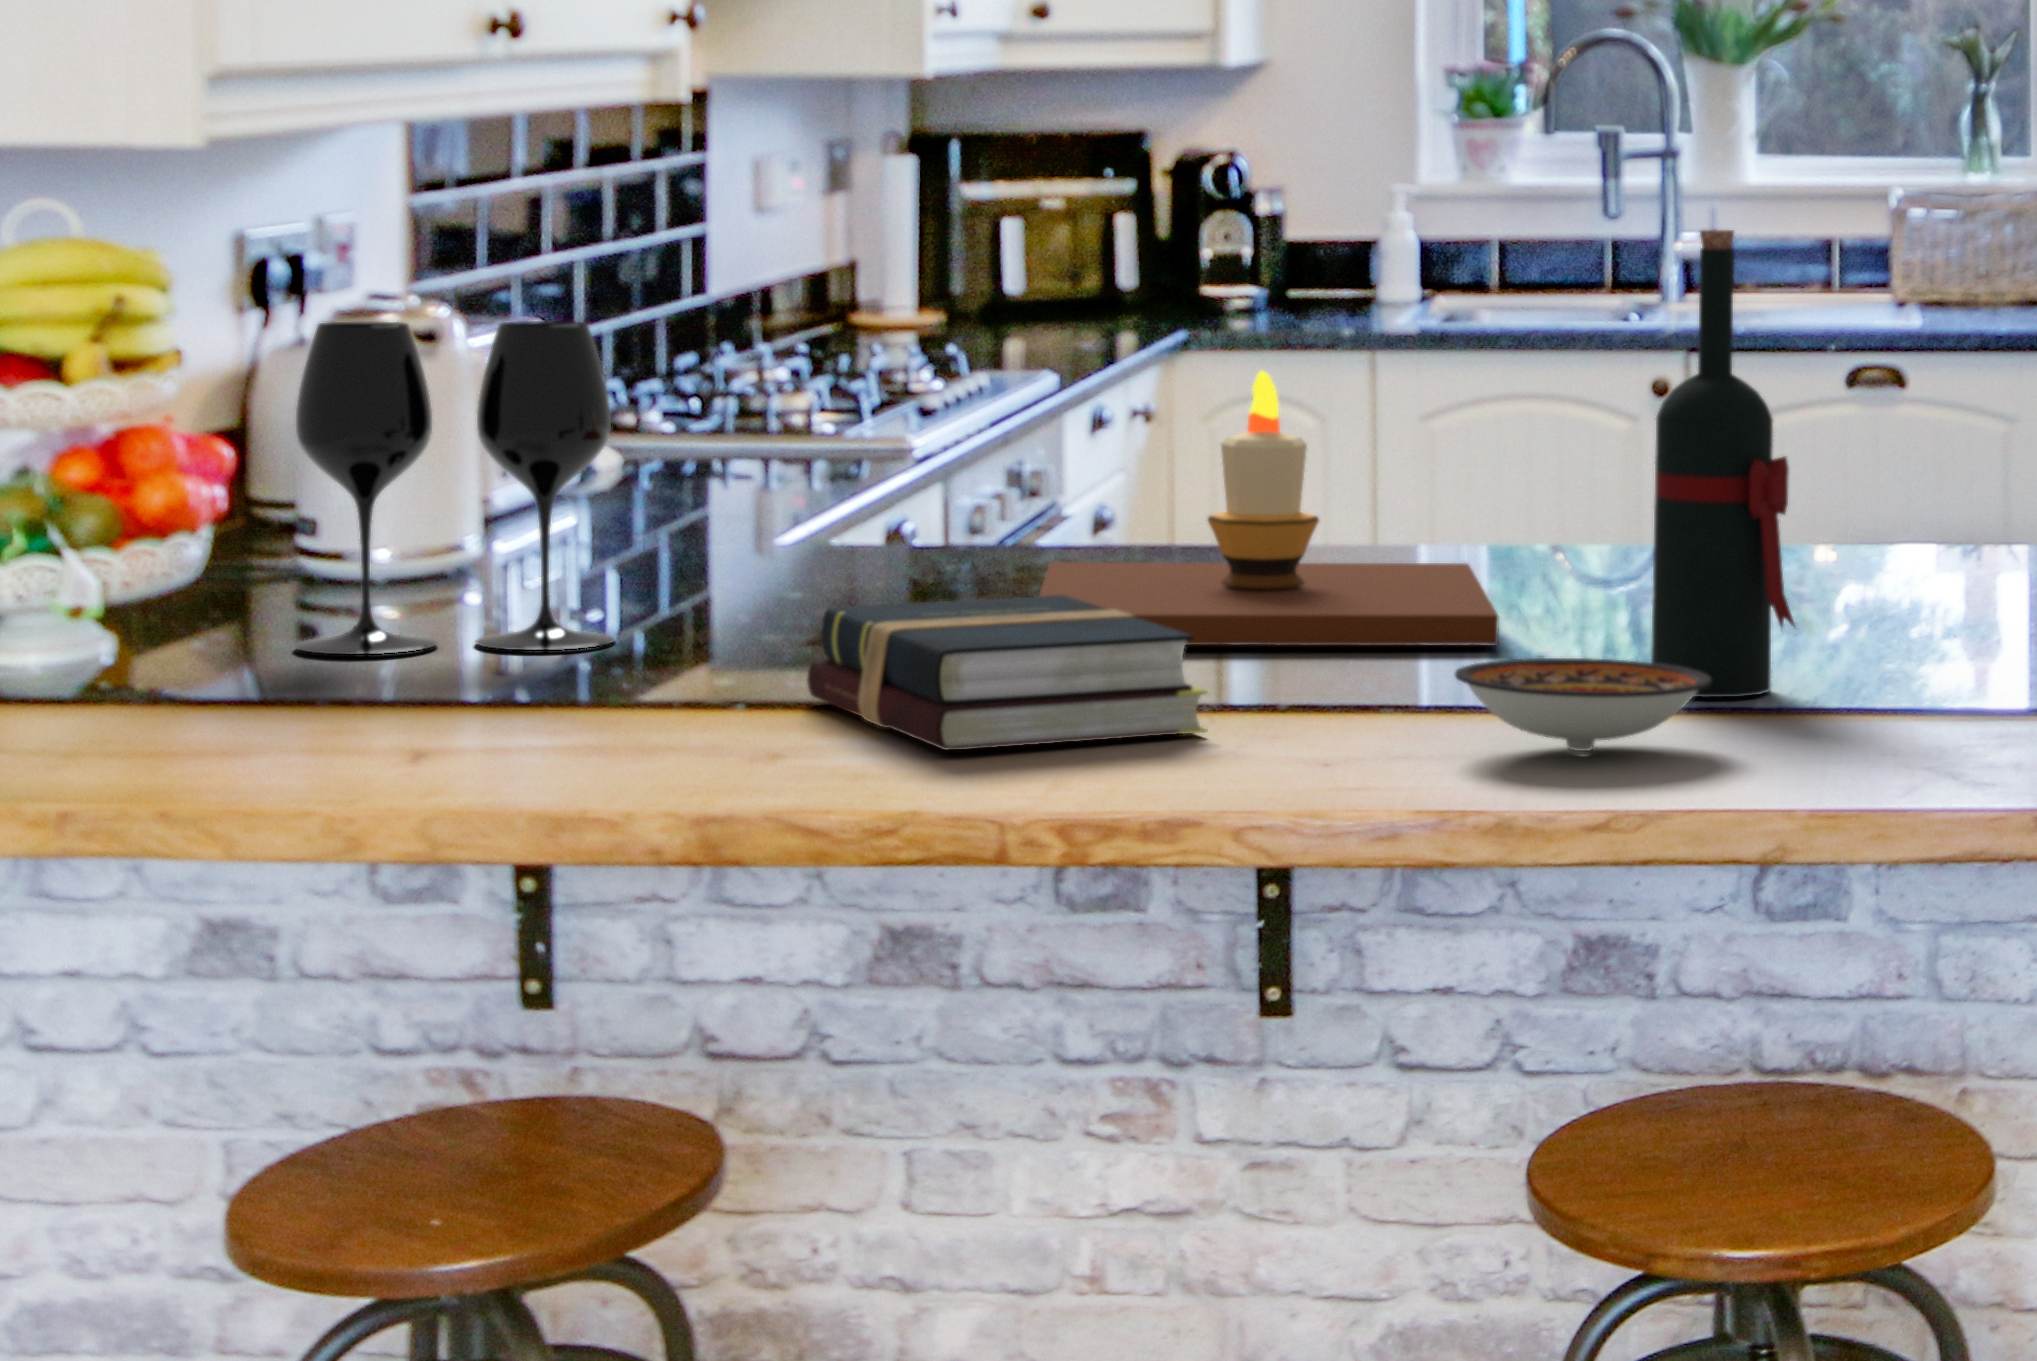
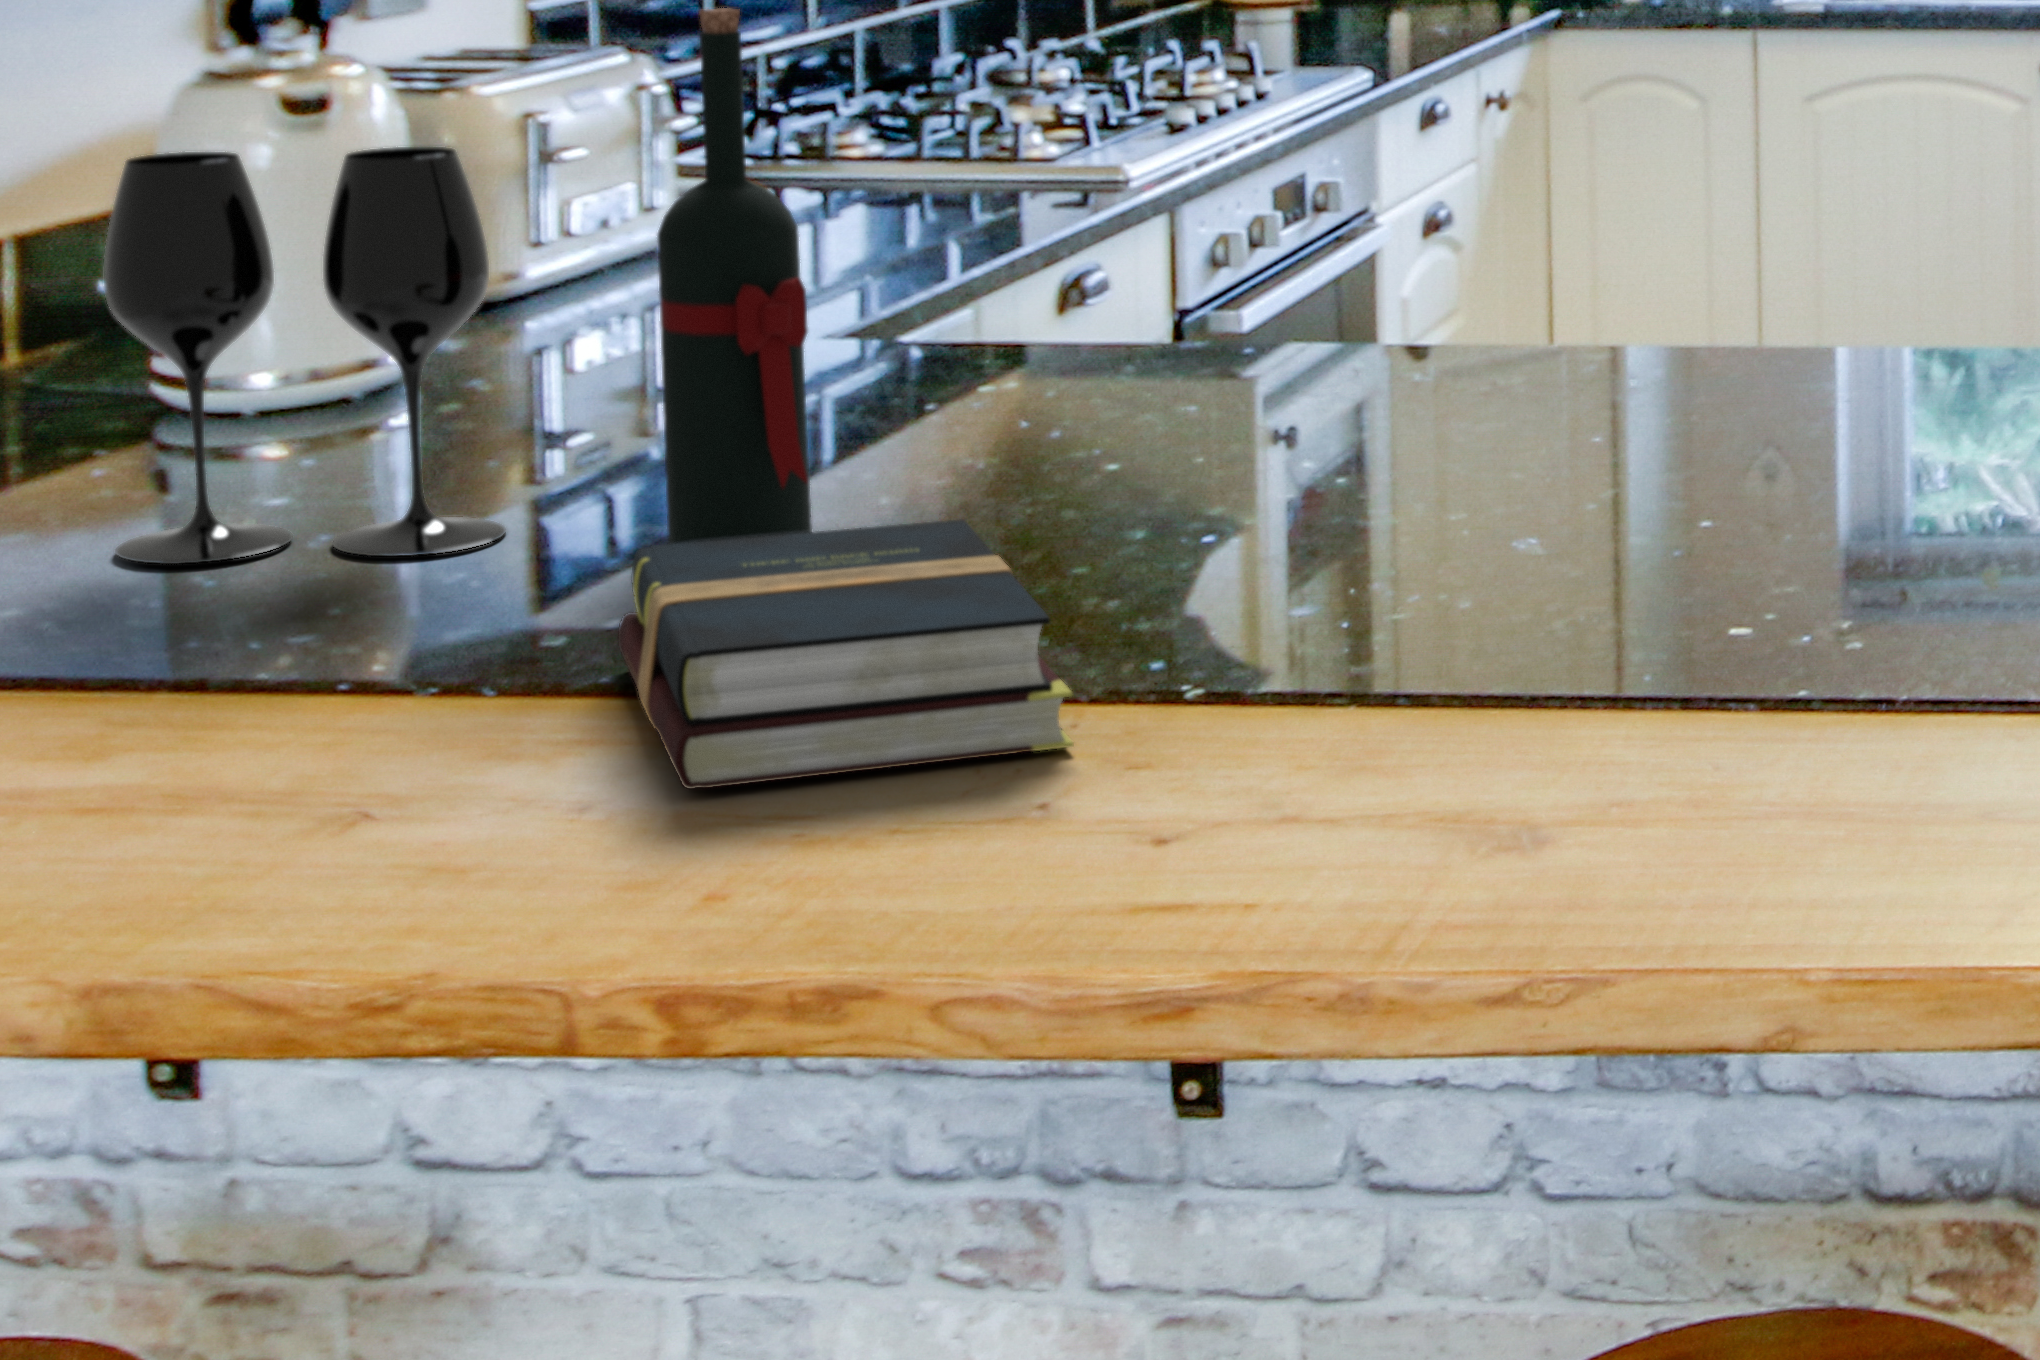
wine bottle: present [1651,229,1795,697] -> present [657,8,812,544]
candle: present [1039,371,1499,645] -> none [979,189,1600,559]
ceramic bowl: present [1455,658,1711,751] -> none [1377,651,1746,801]

